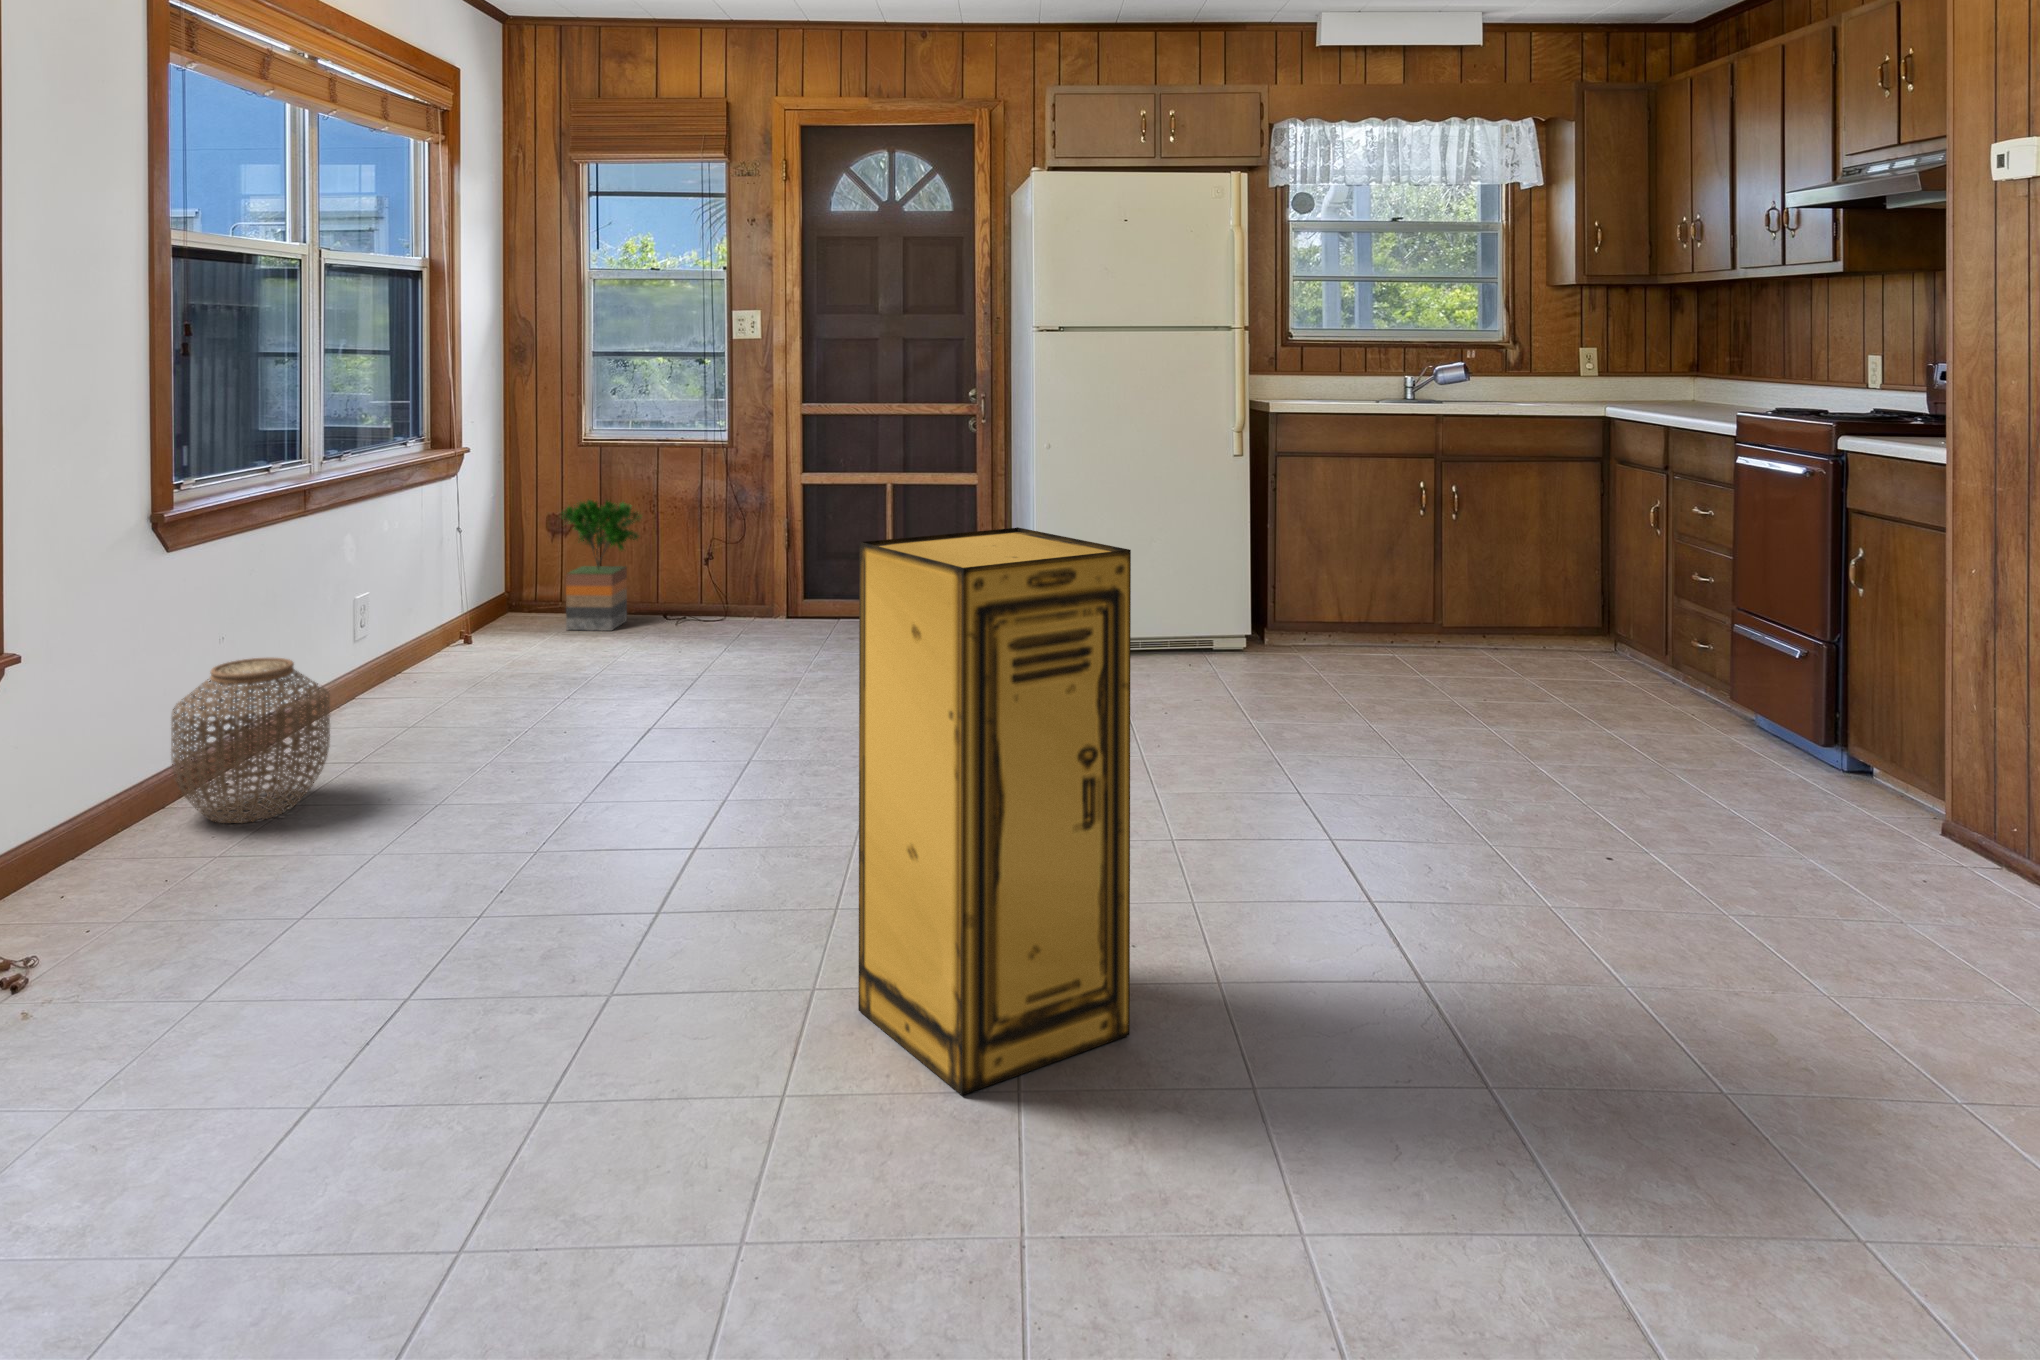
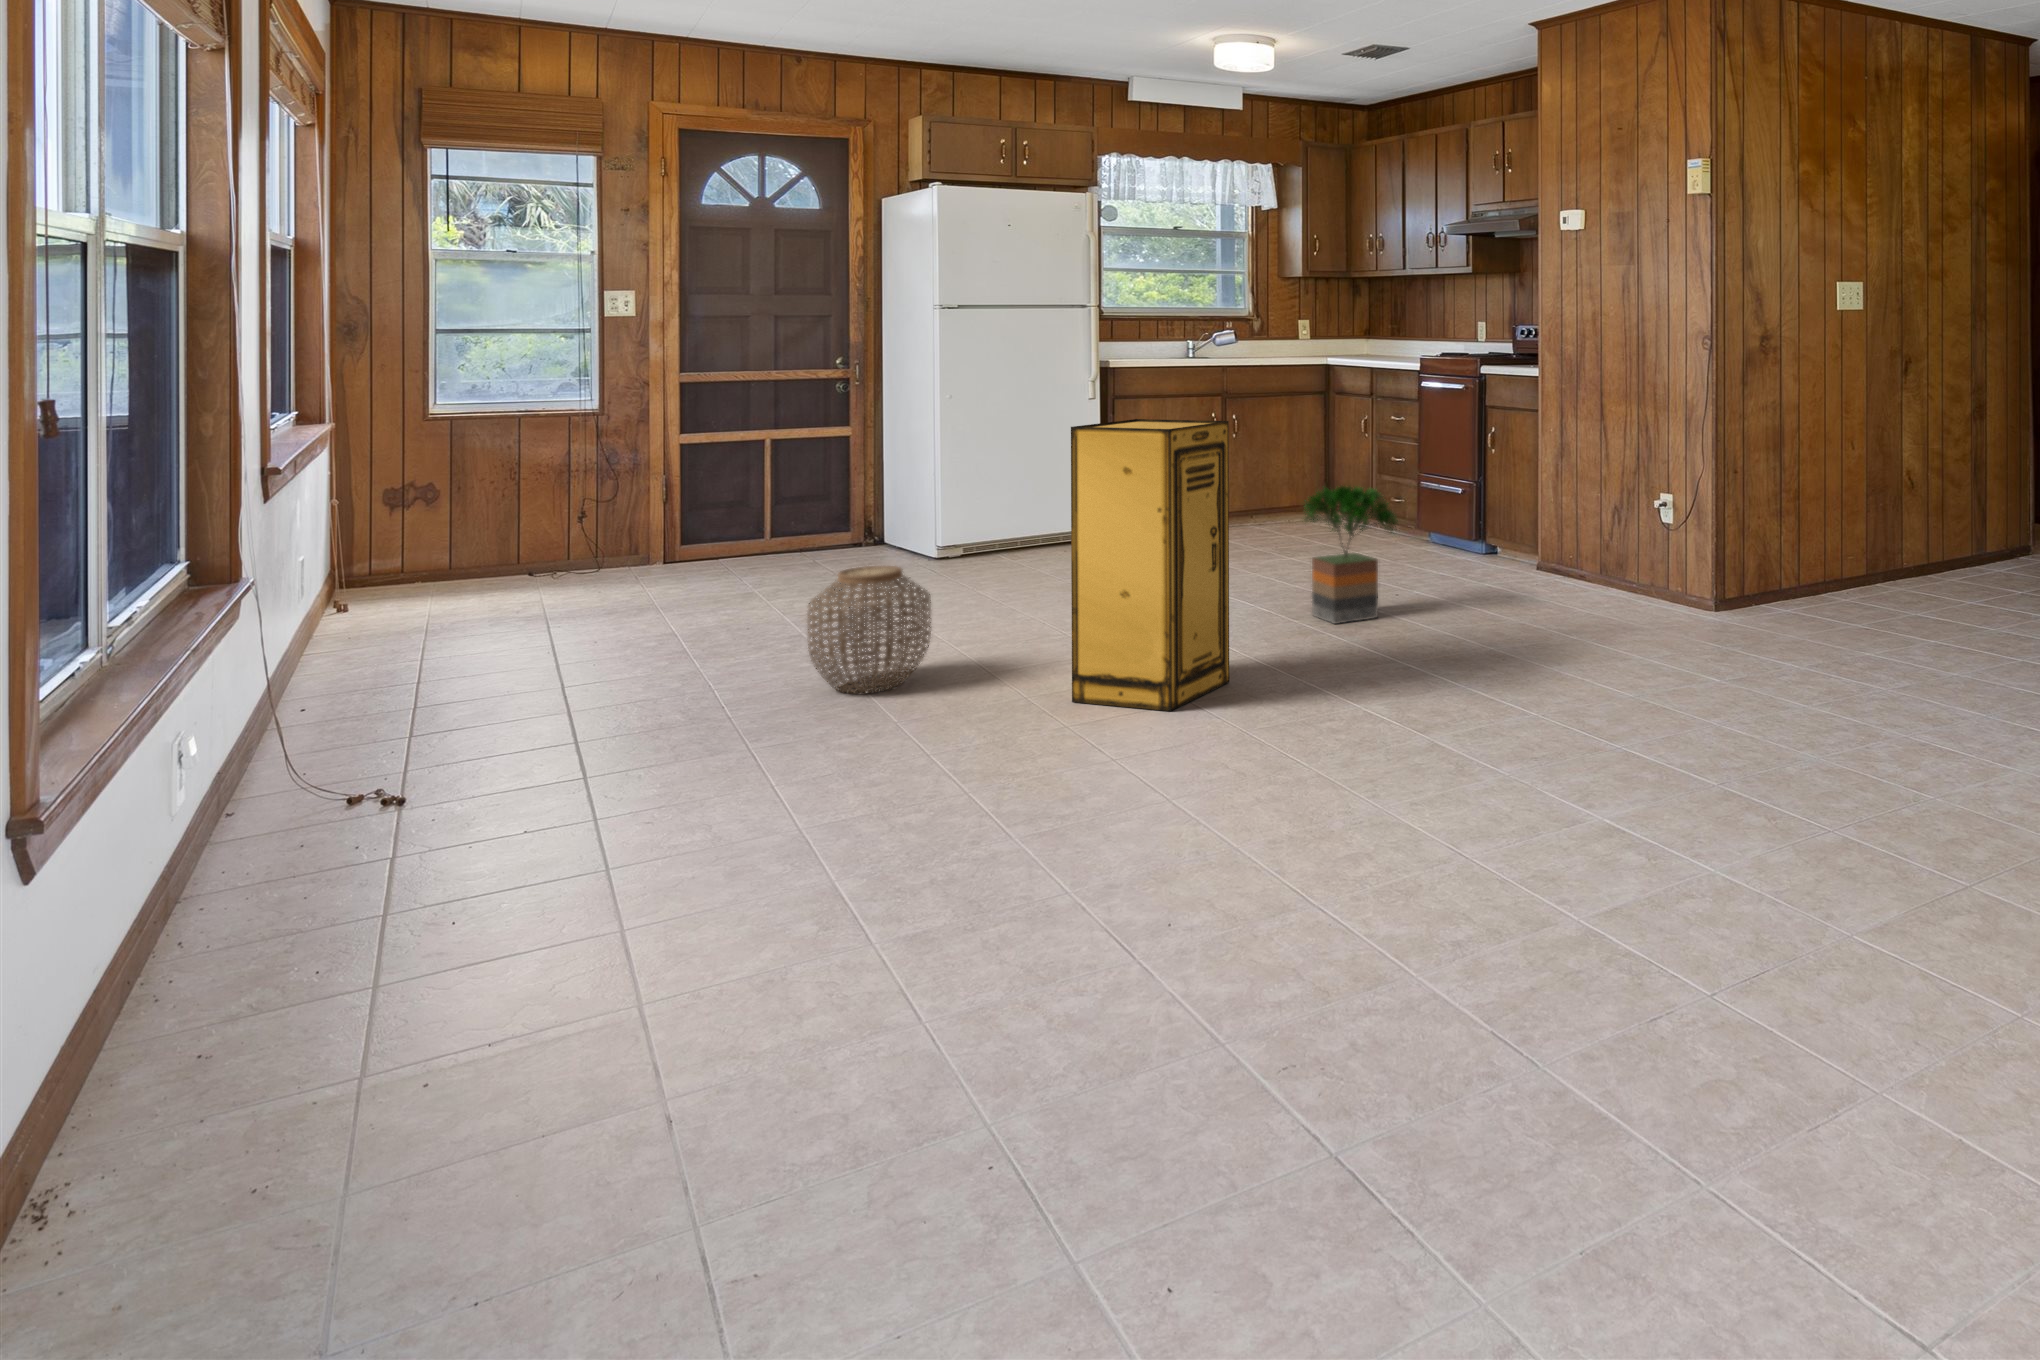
potted tree: present [562,499,642,631] -> present [1304,486,1398,624]
woven basket: present [171,658,330,823] -> present [808,566,931,693]

